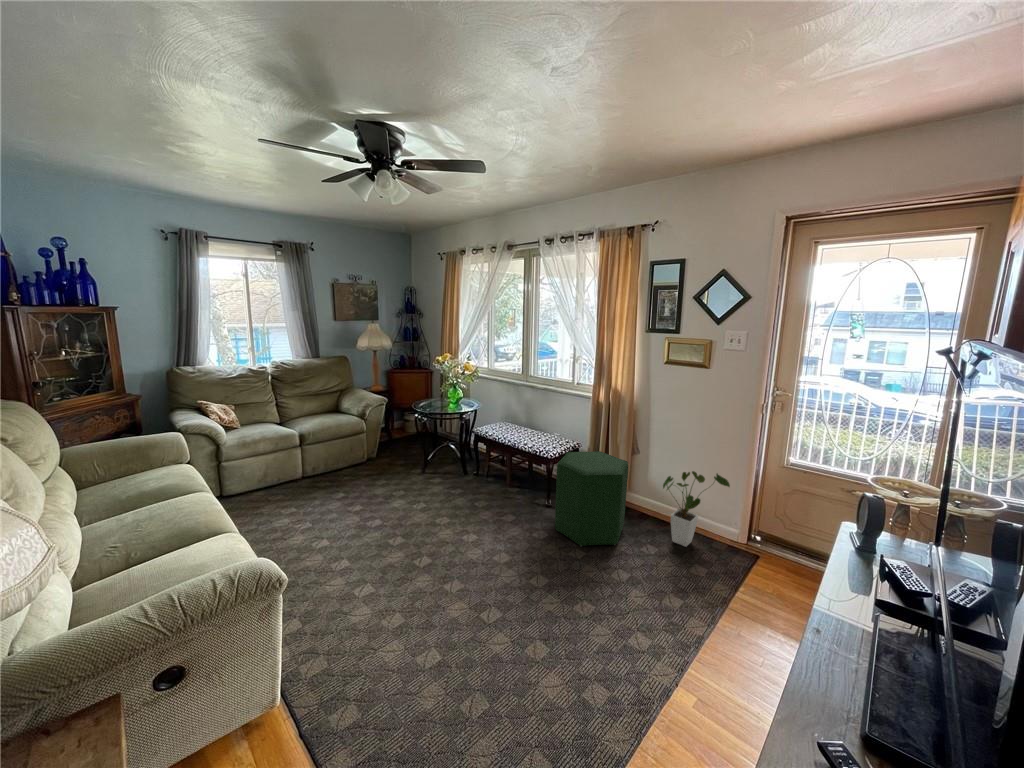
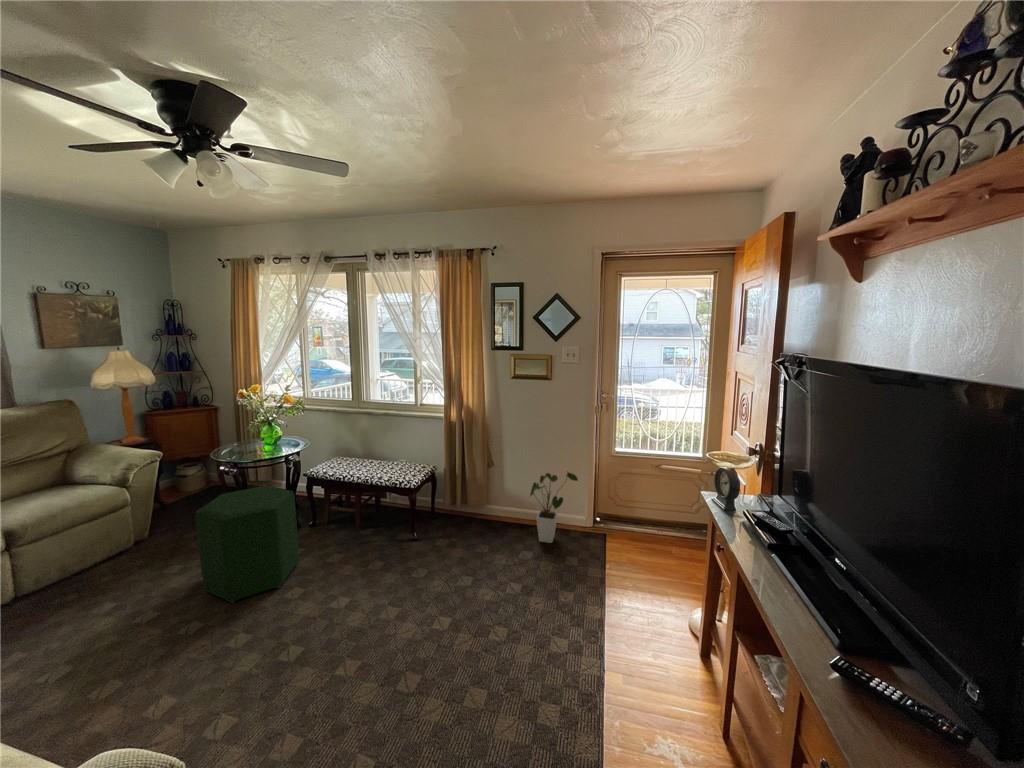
ottoman: present [555,451,628,547] -> present [195,485,299,603]

